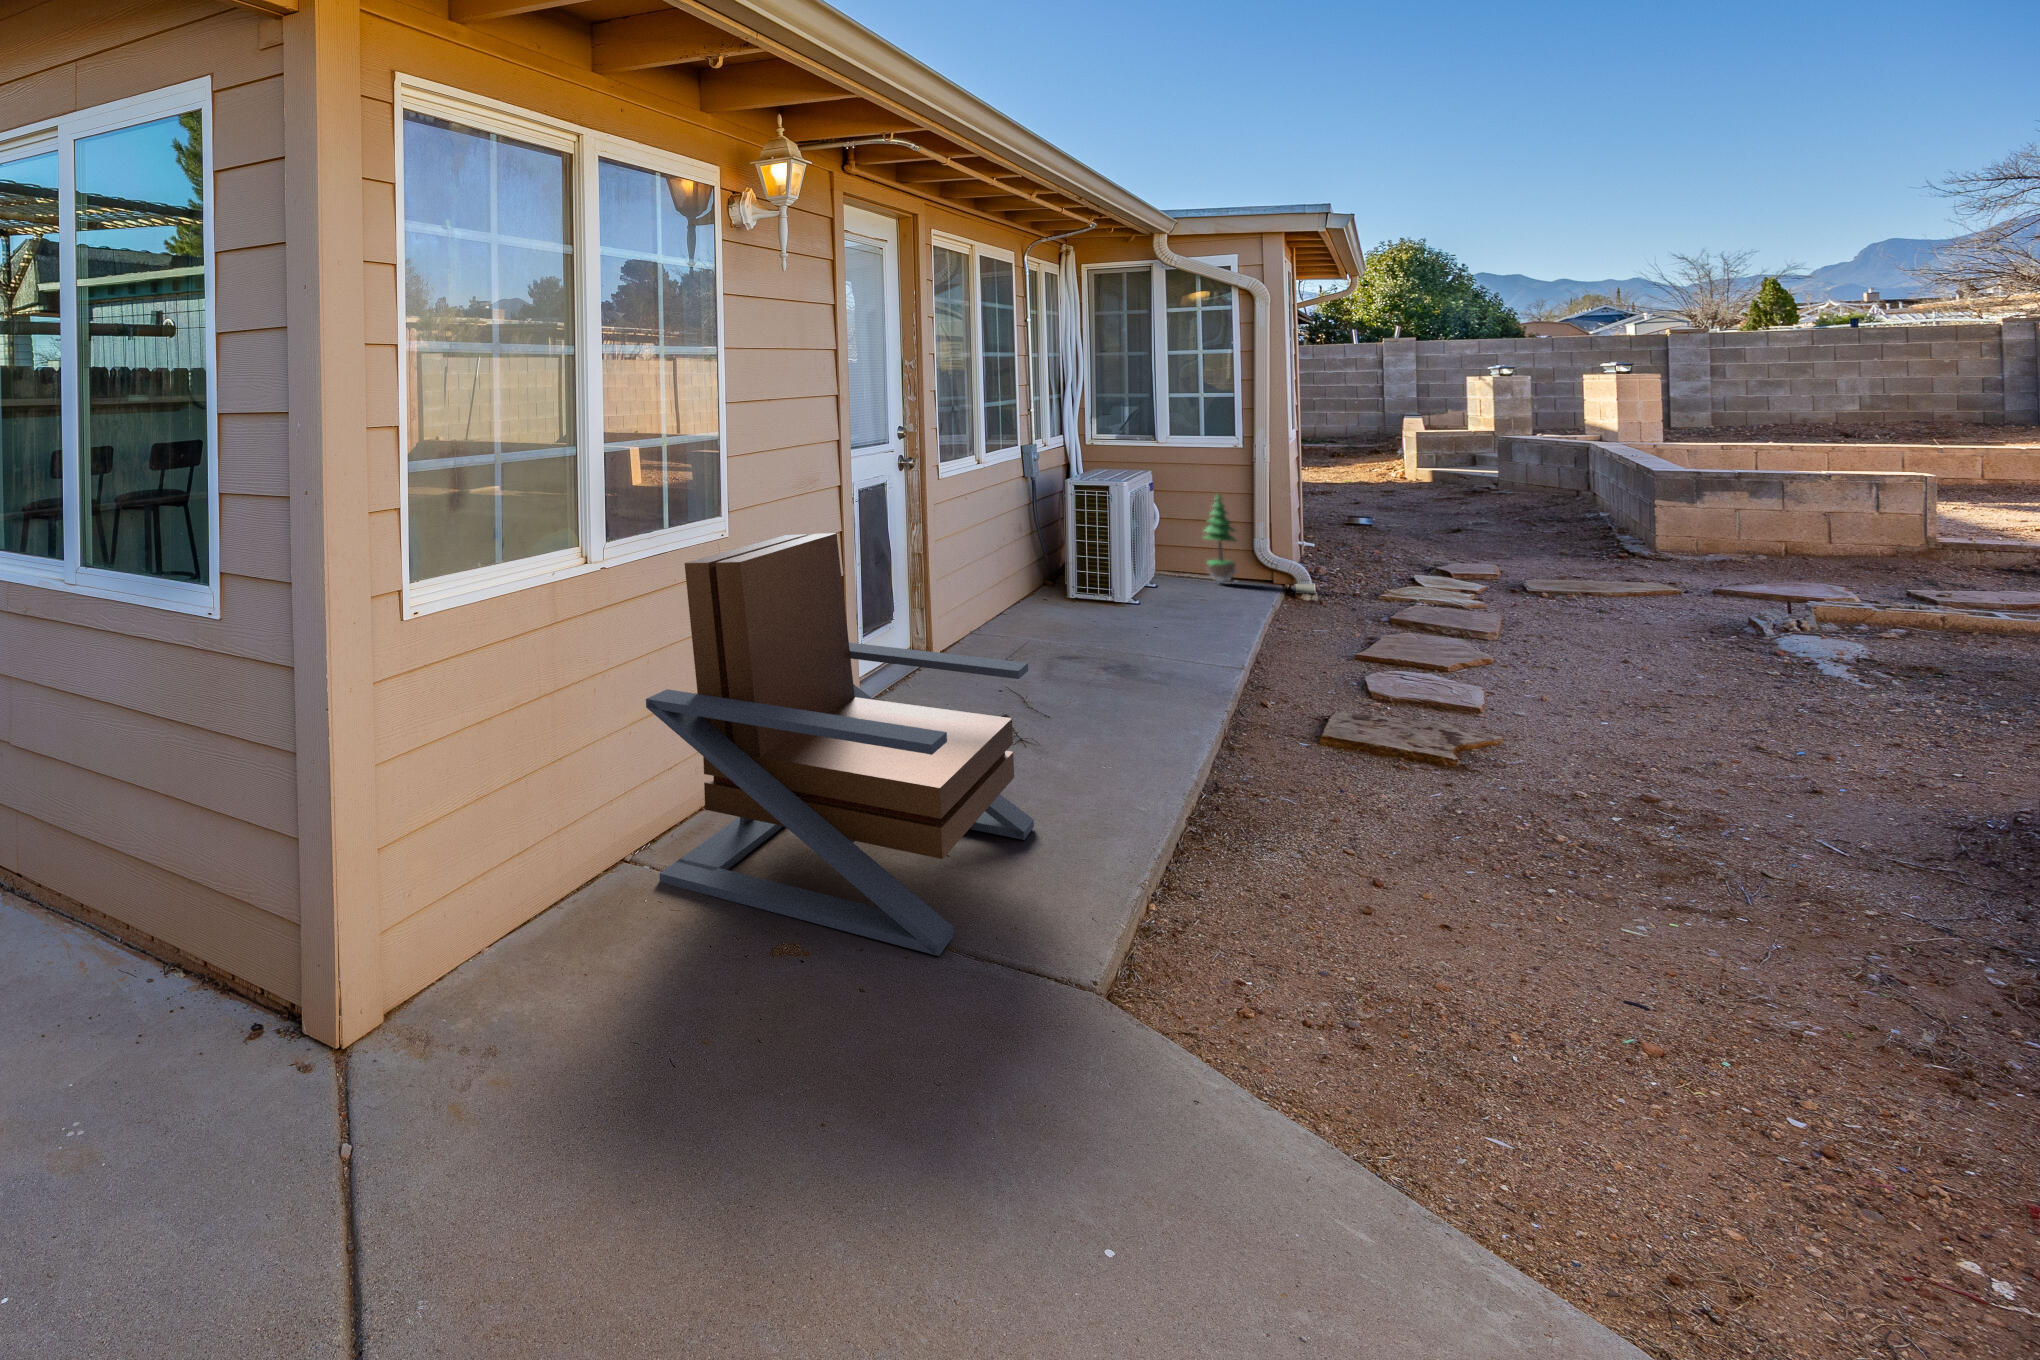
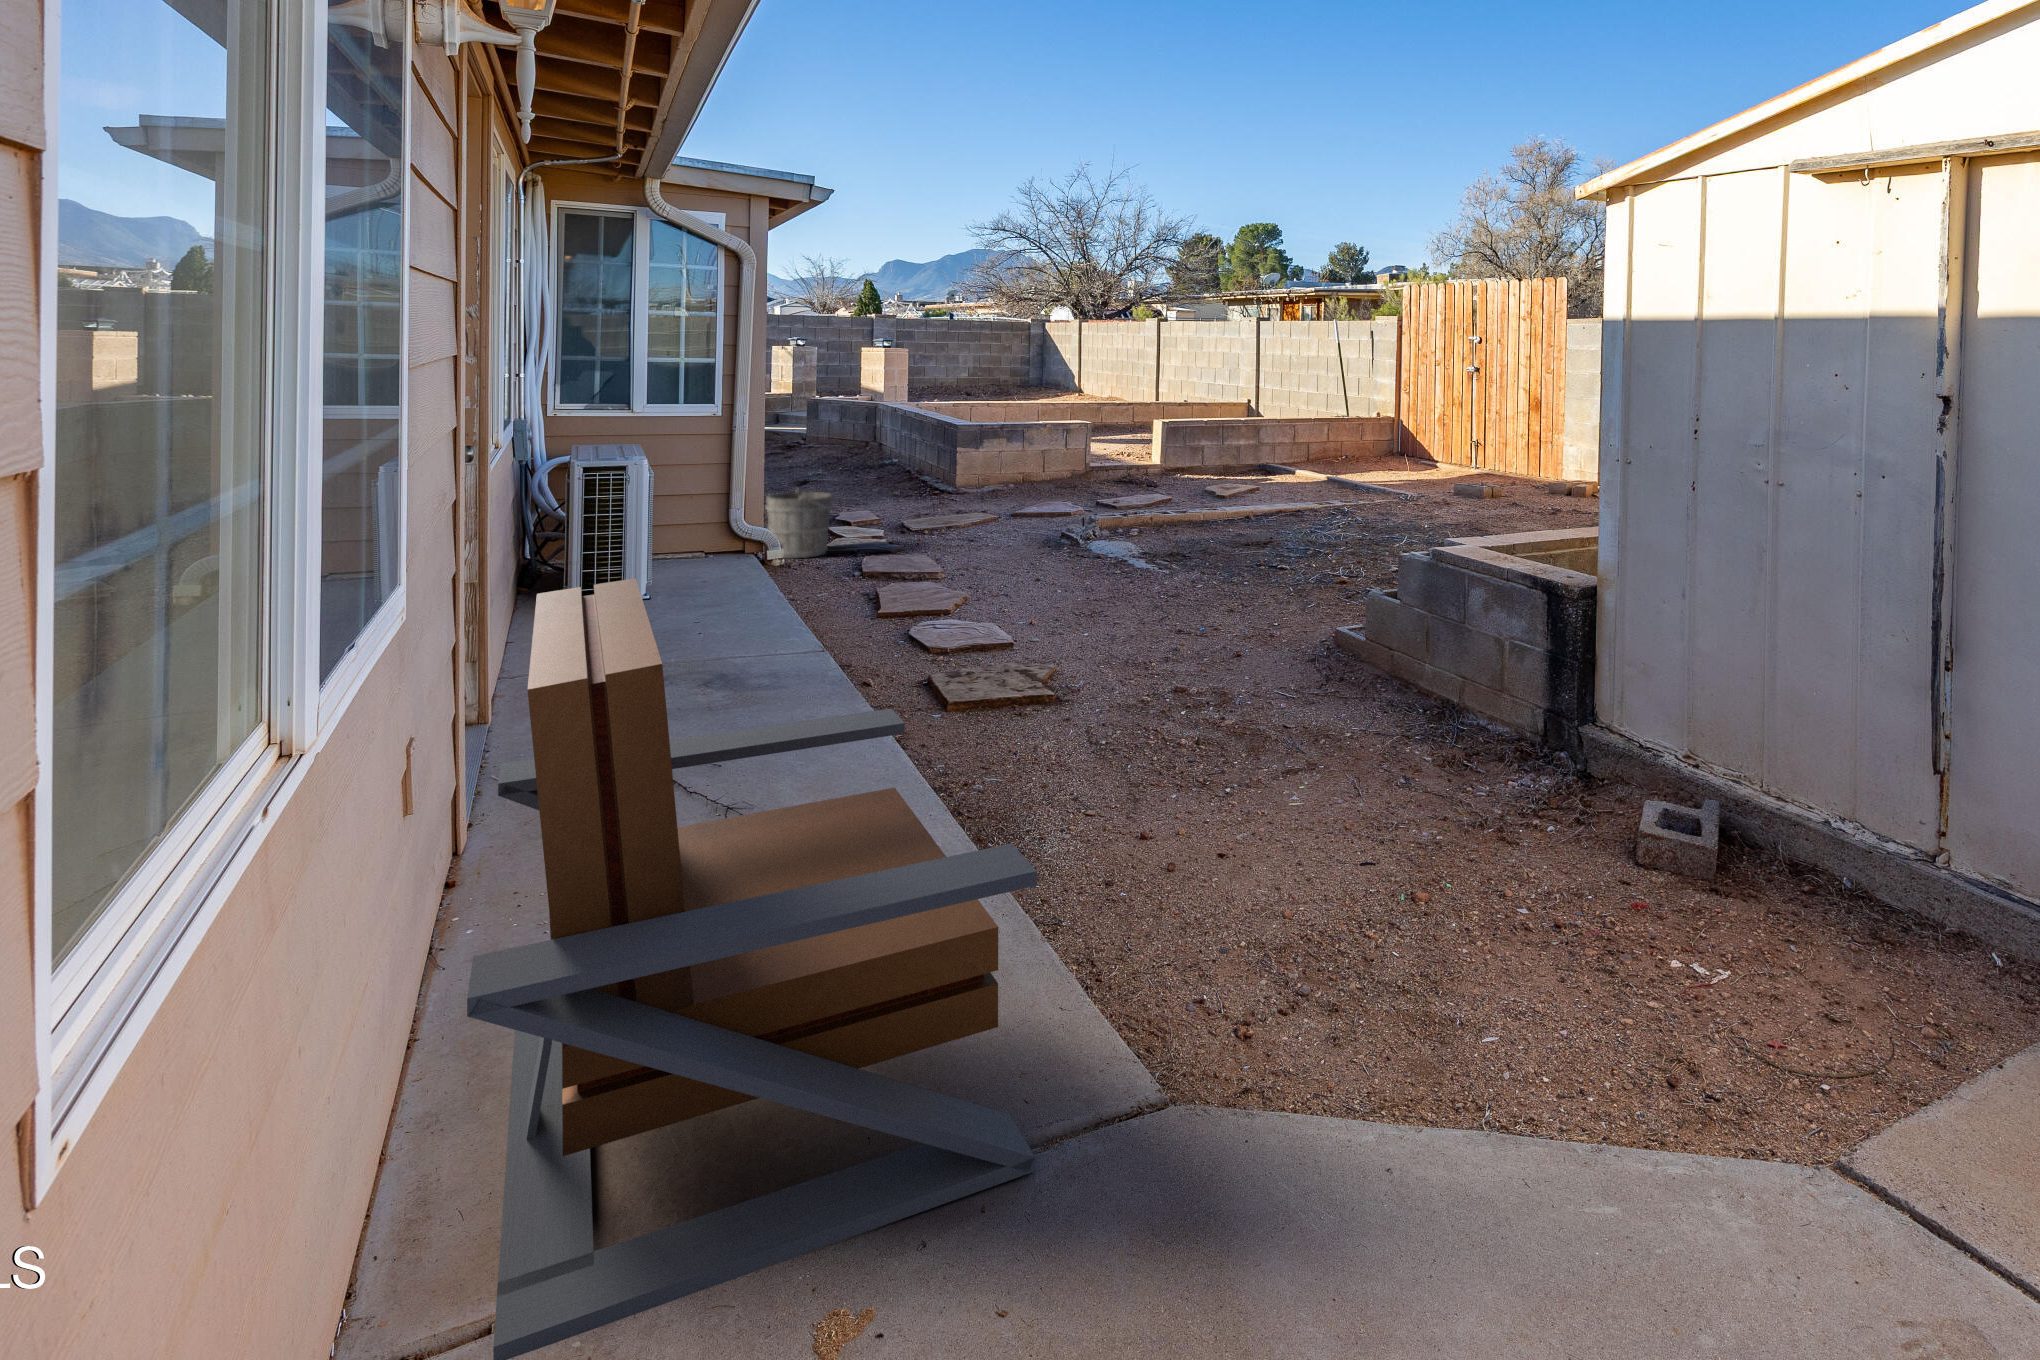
potted tree: present [1204,494,1237,583] -> none [679,463,717,561]
bucket: none [1296,526,1384,598] -> present [766,489,837,558]

